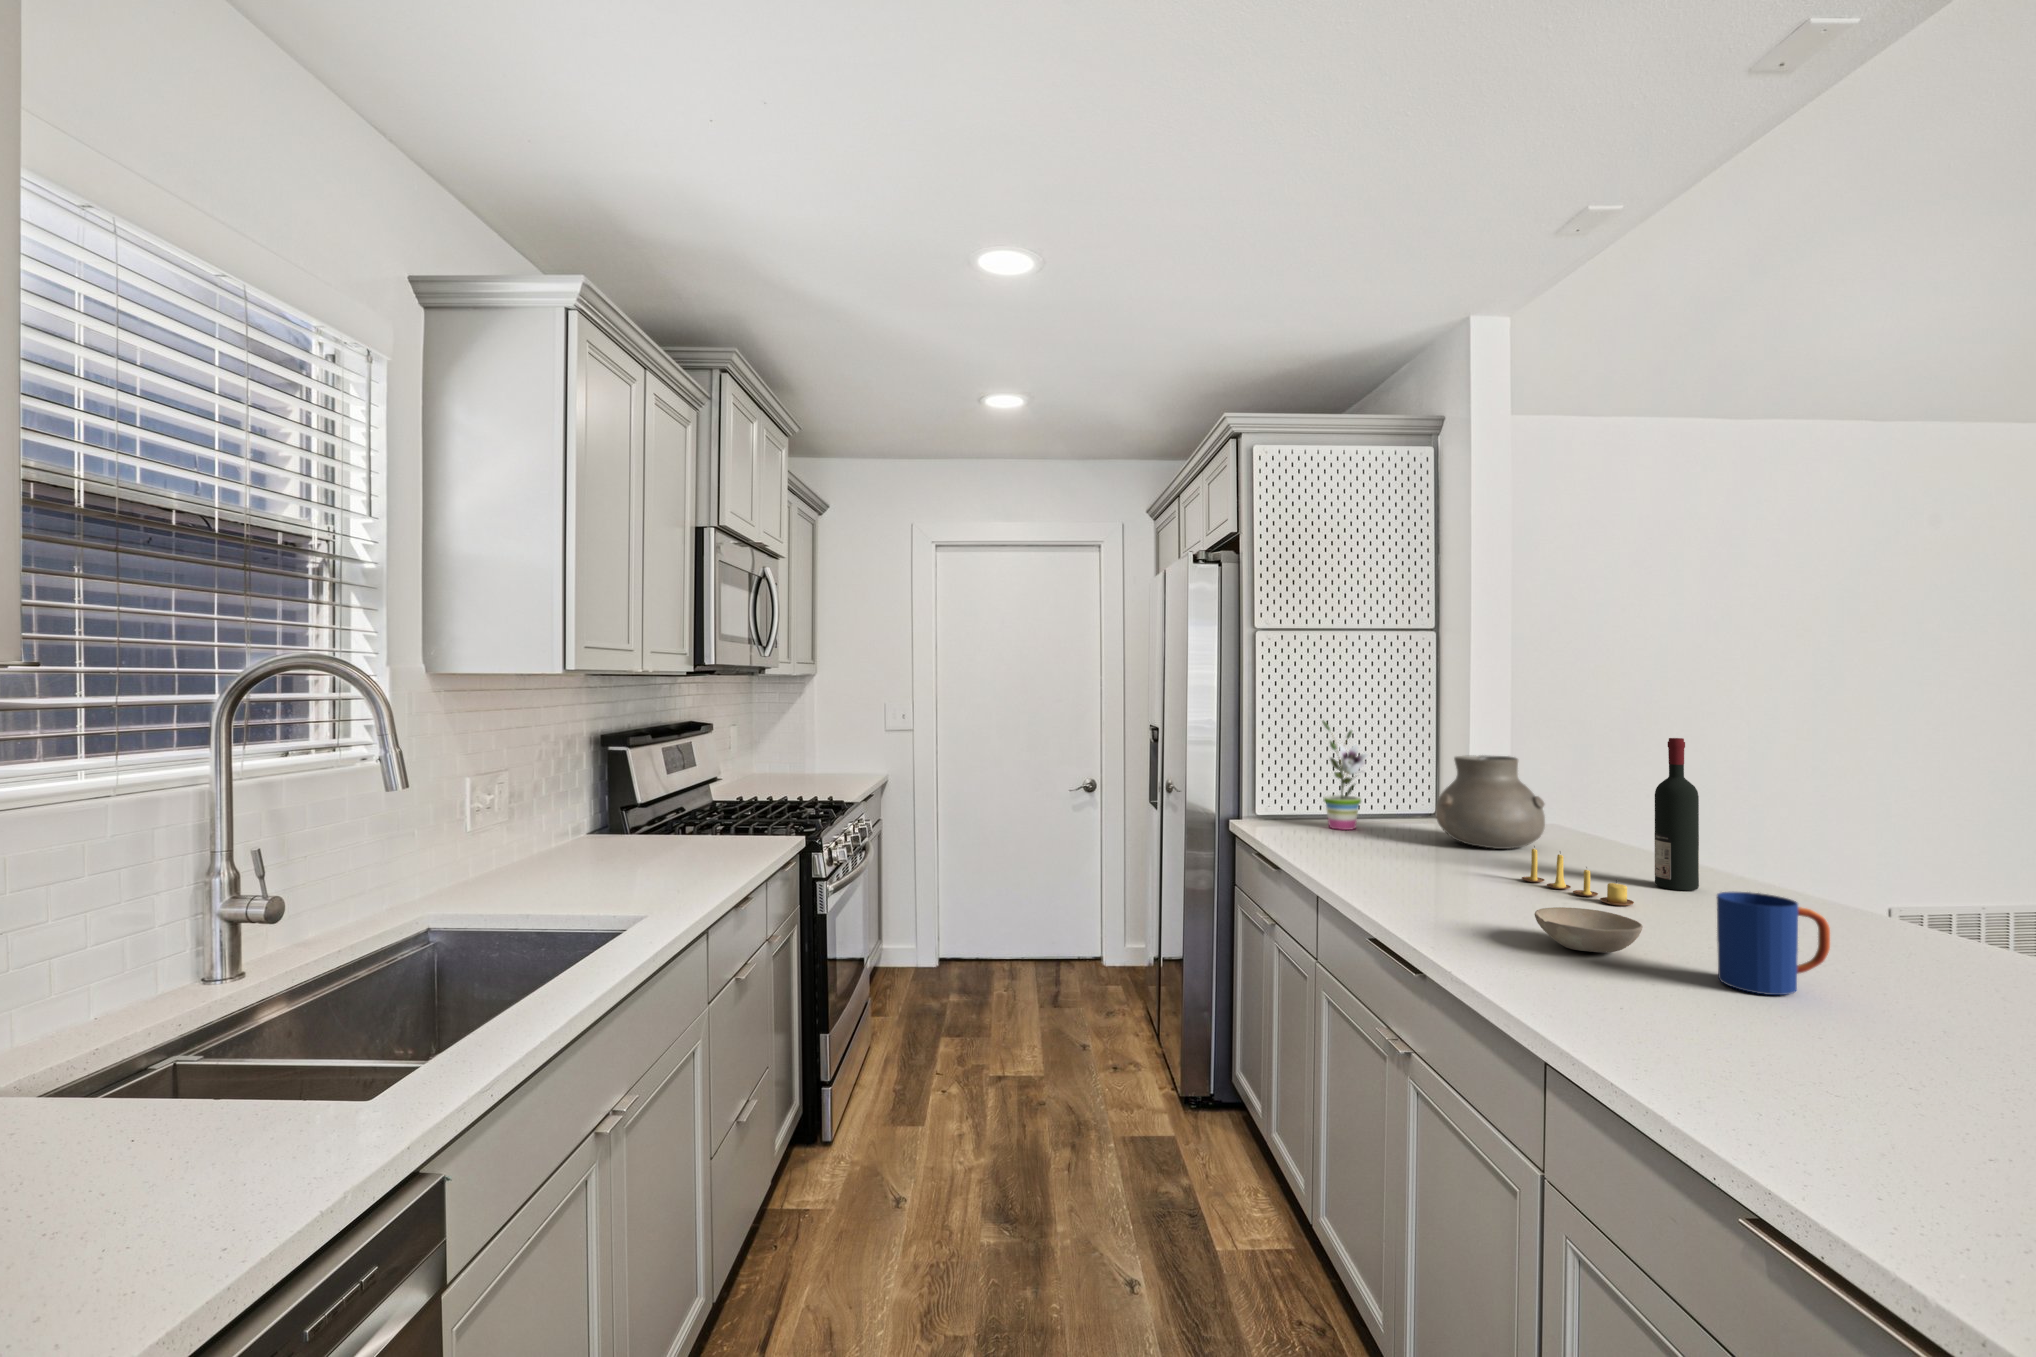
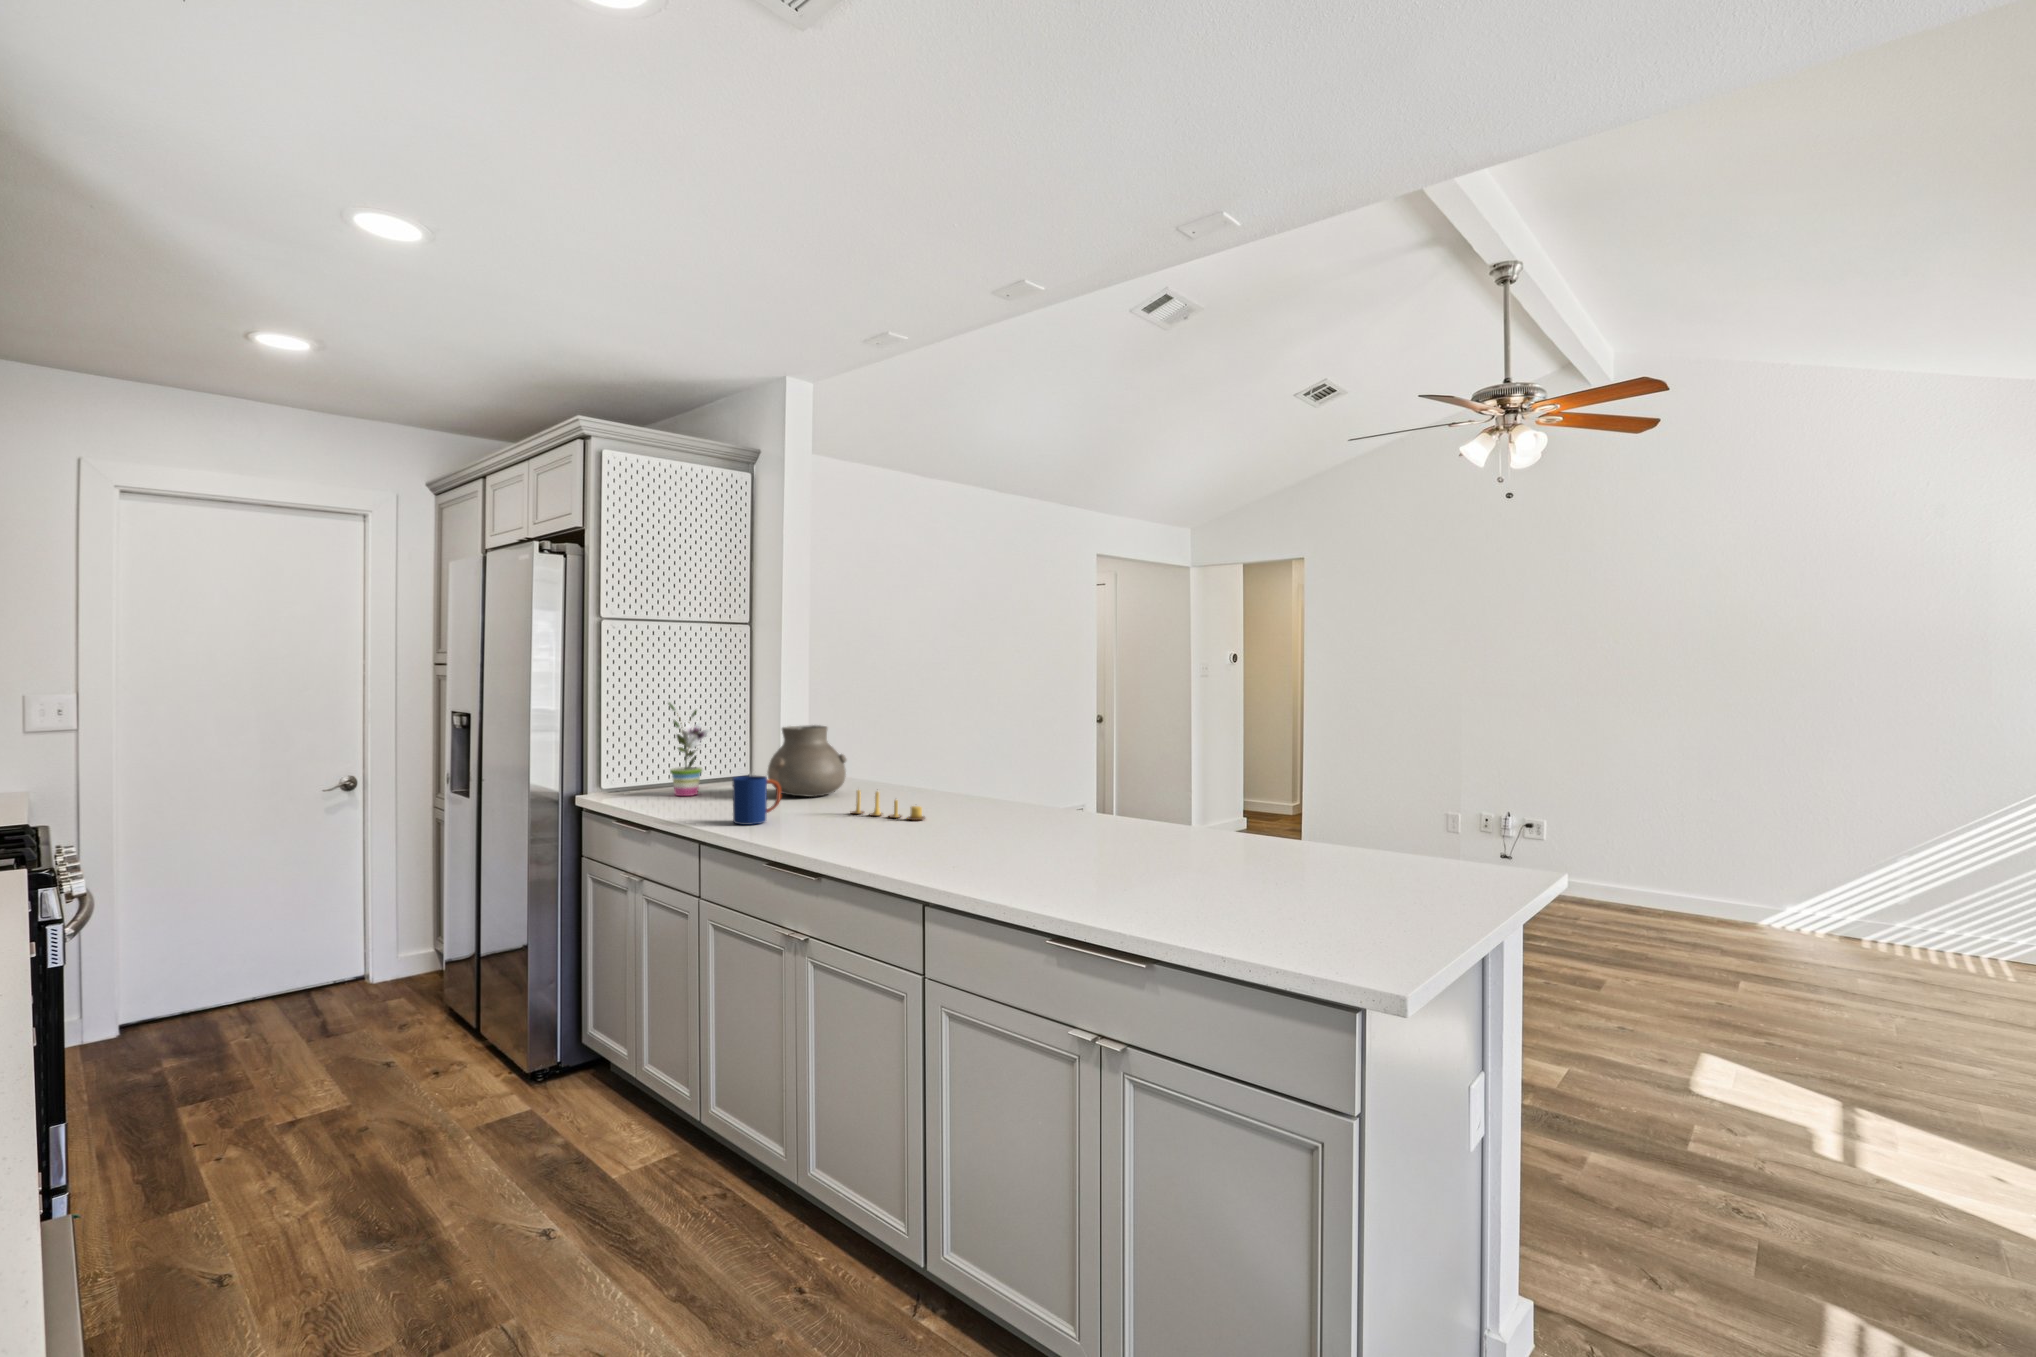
wine bottle: present [1655,738,1699,890] -> none [927,706,951,808]
mug: present [1717,892,1830,995] -> present [732,776,781,825]
bowl: present [1534,907,1643,953] -> none [892,821,954,847]

